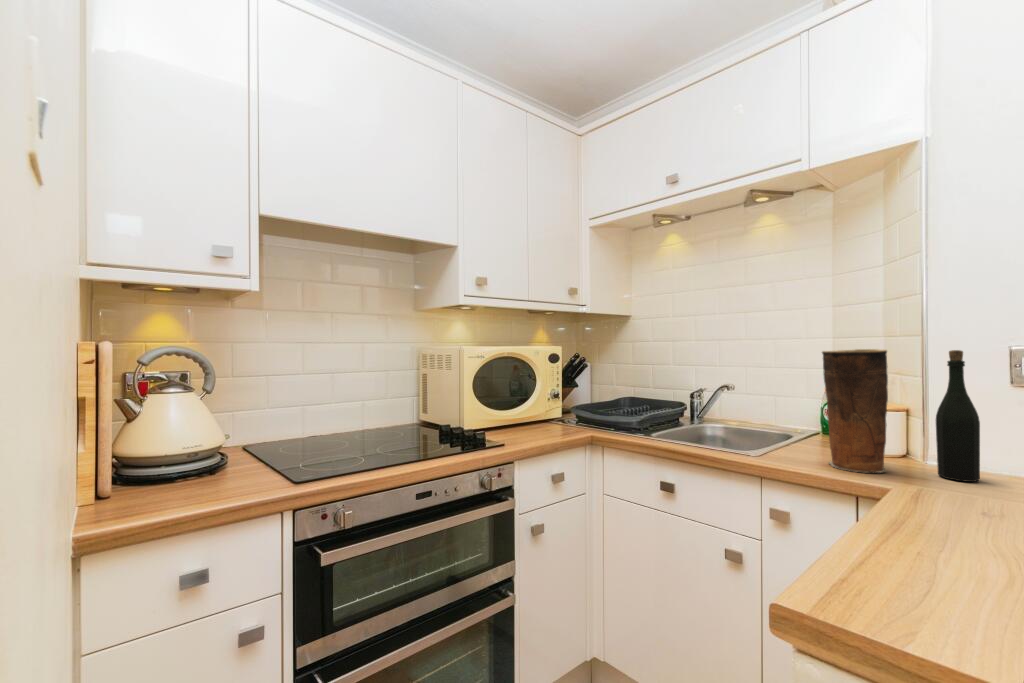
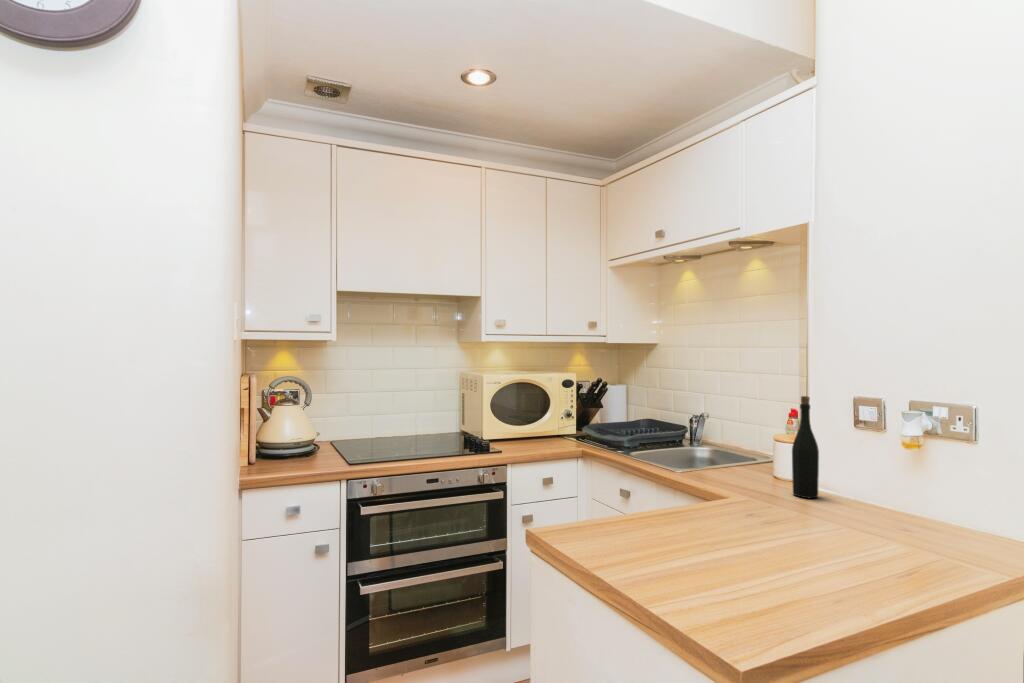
vase: present [822,349,888,473] -> none [717,391,762,488]

